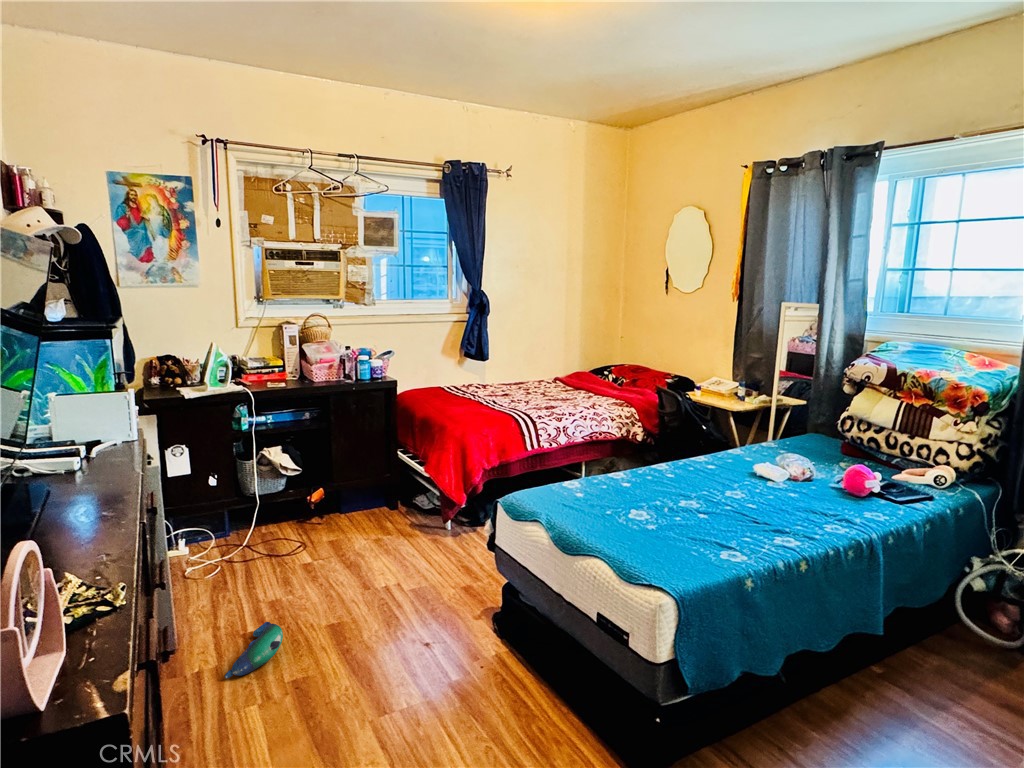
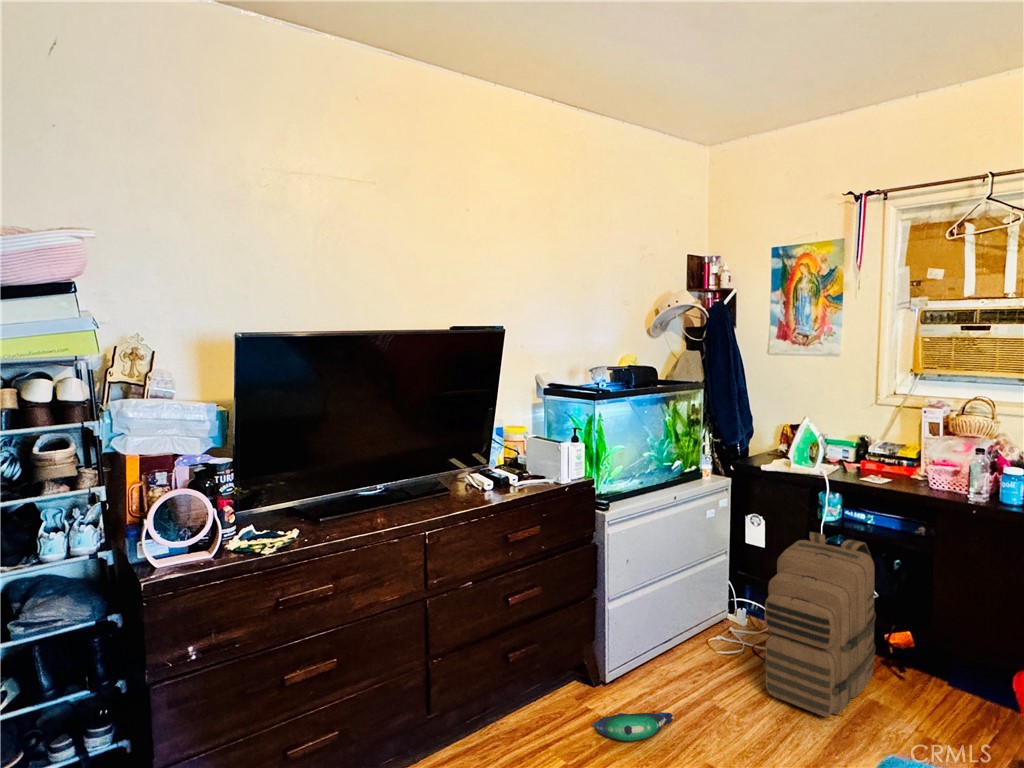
backpack: none [247,431,340,571] -> present [763,532,876,717]

